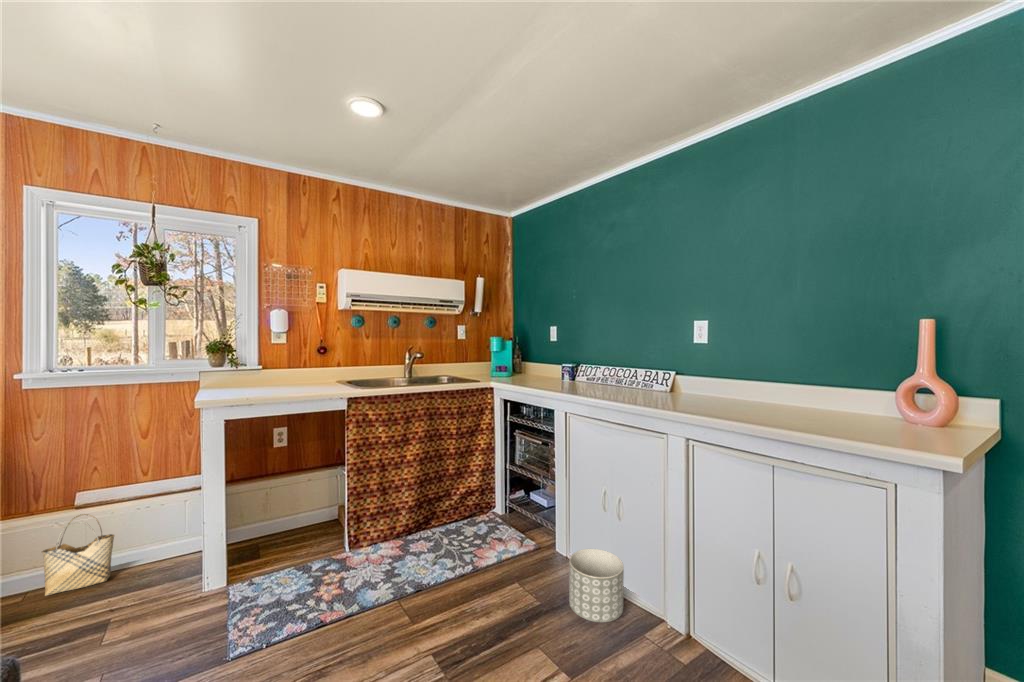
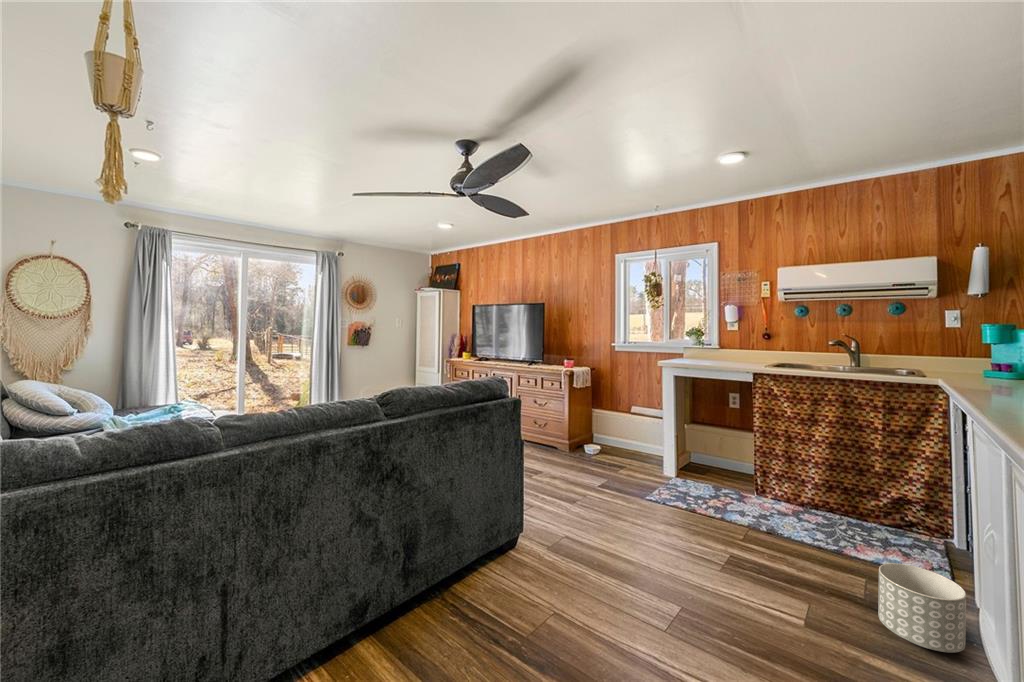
woven basket: present [42,514,114,596] -> none [617,418,642,455]

